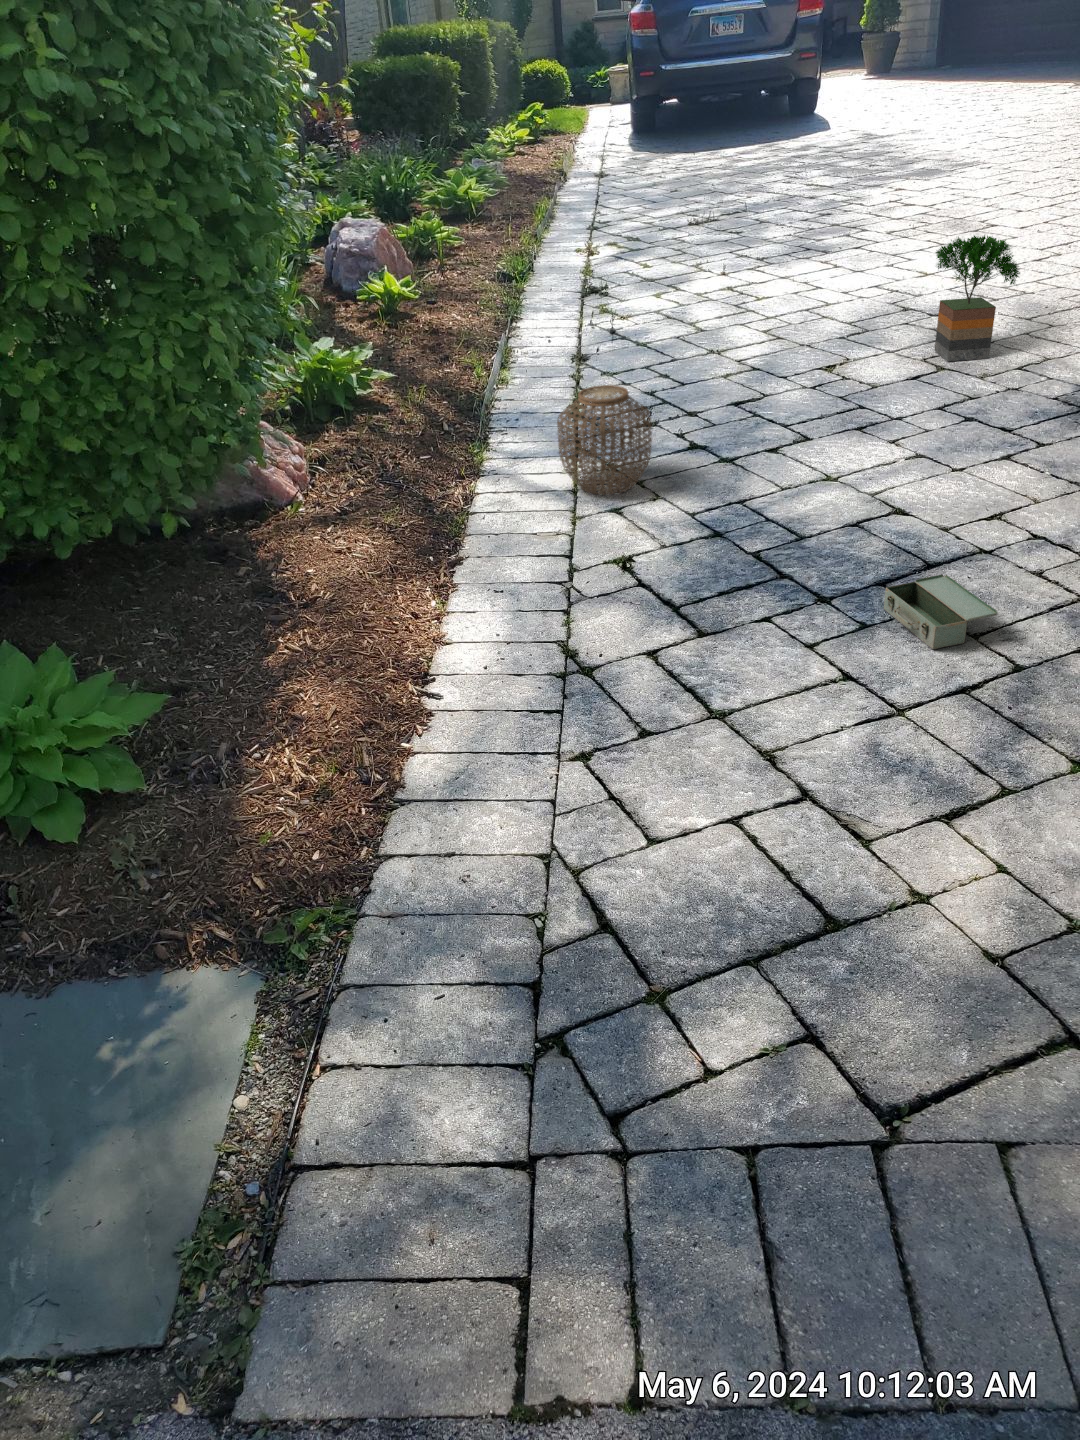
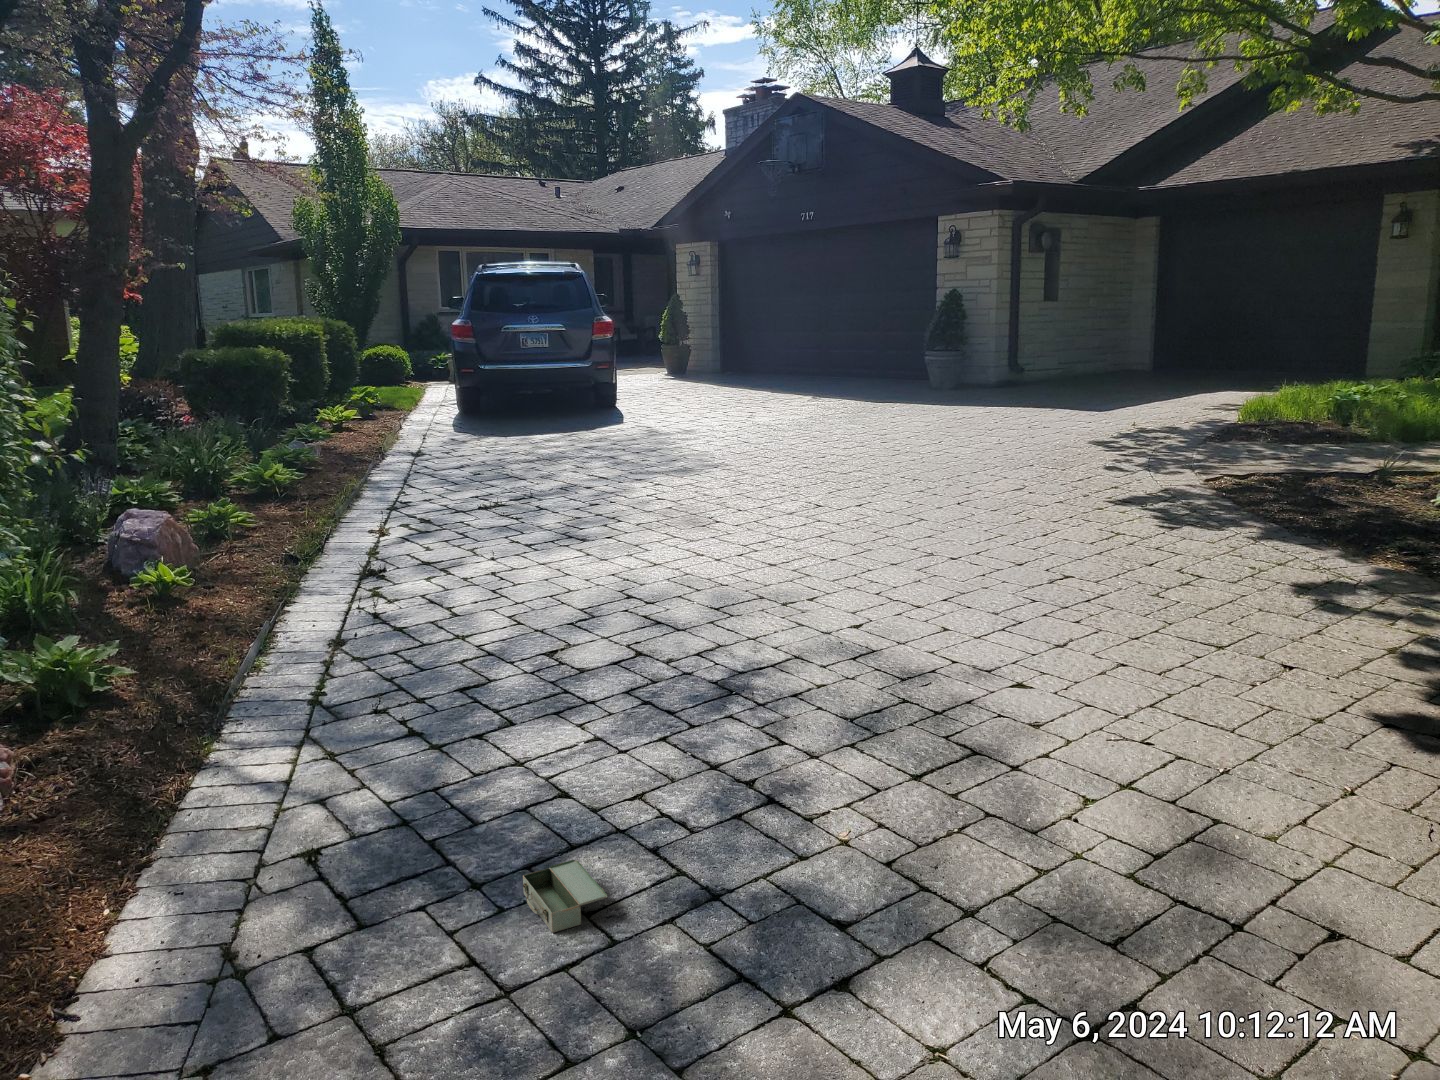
potted tree: present [935,235,1020,361] -> none [628,547,696,647]
woven basket: present [557,385,652,495] -> none [266,689,357,787]

